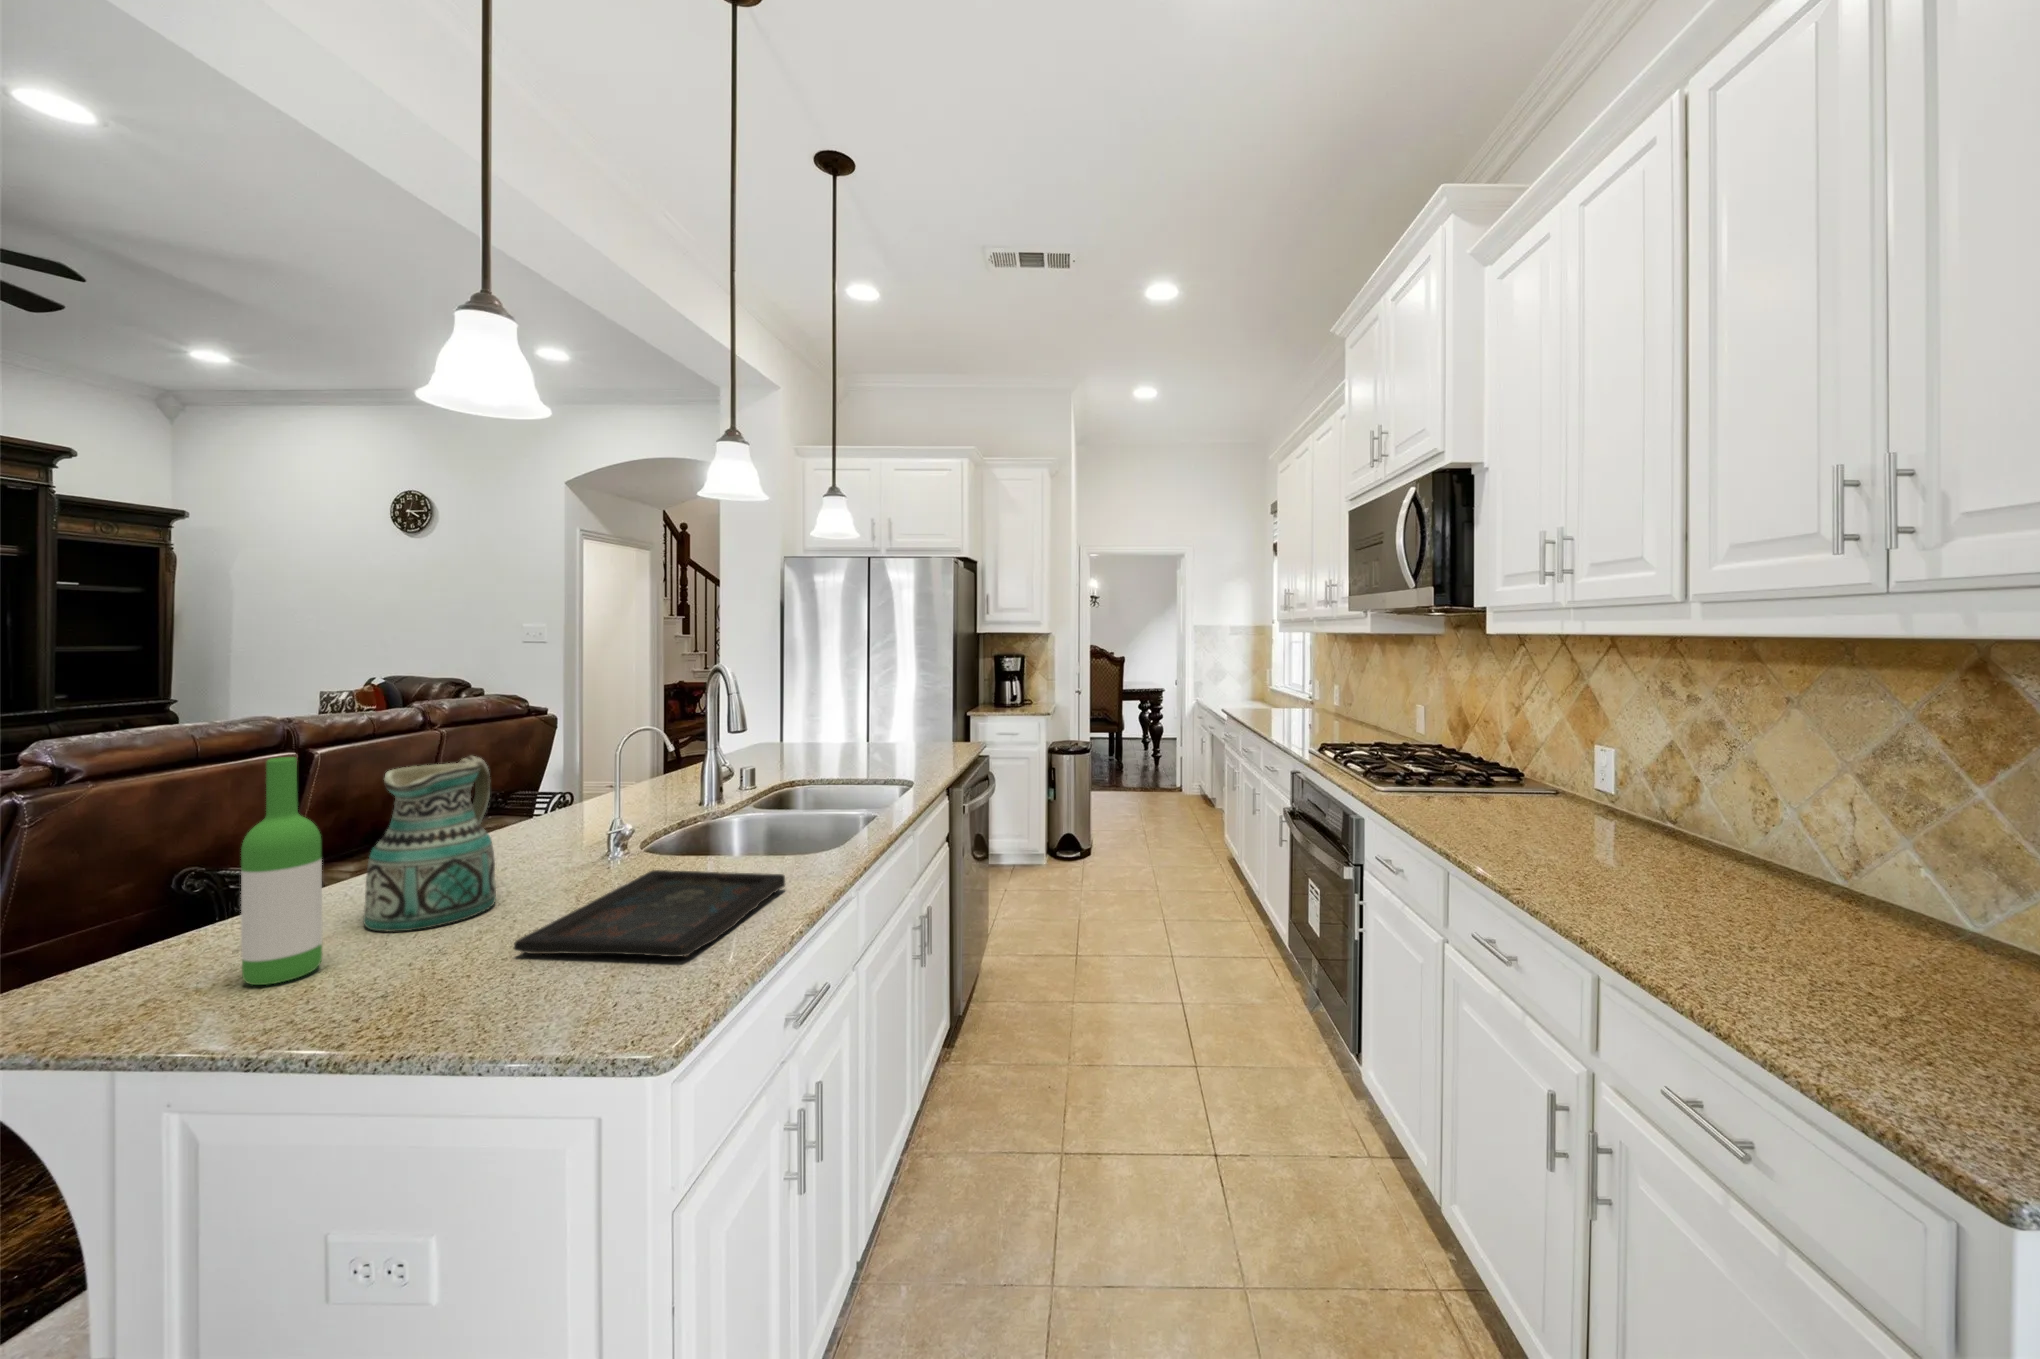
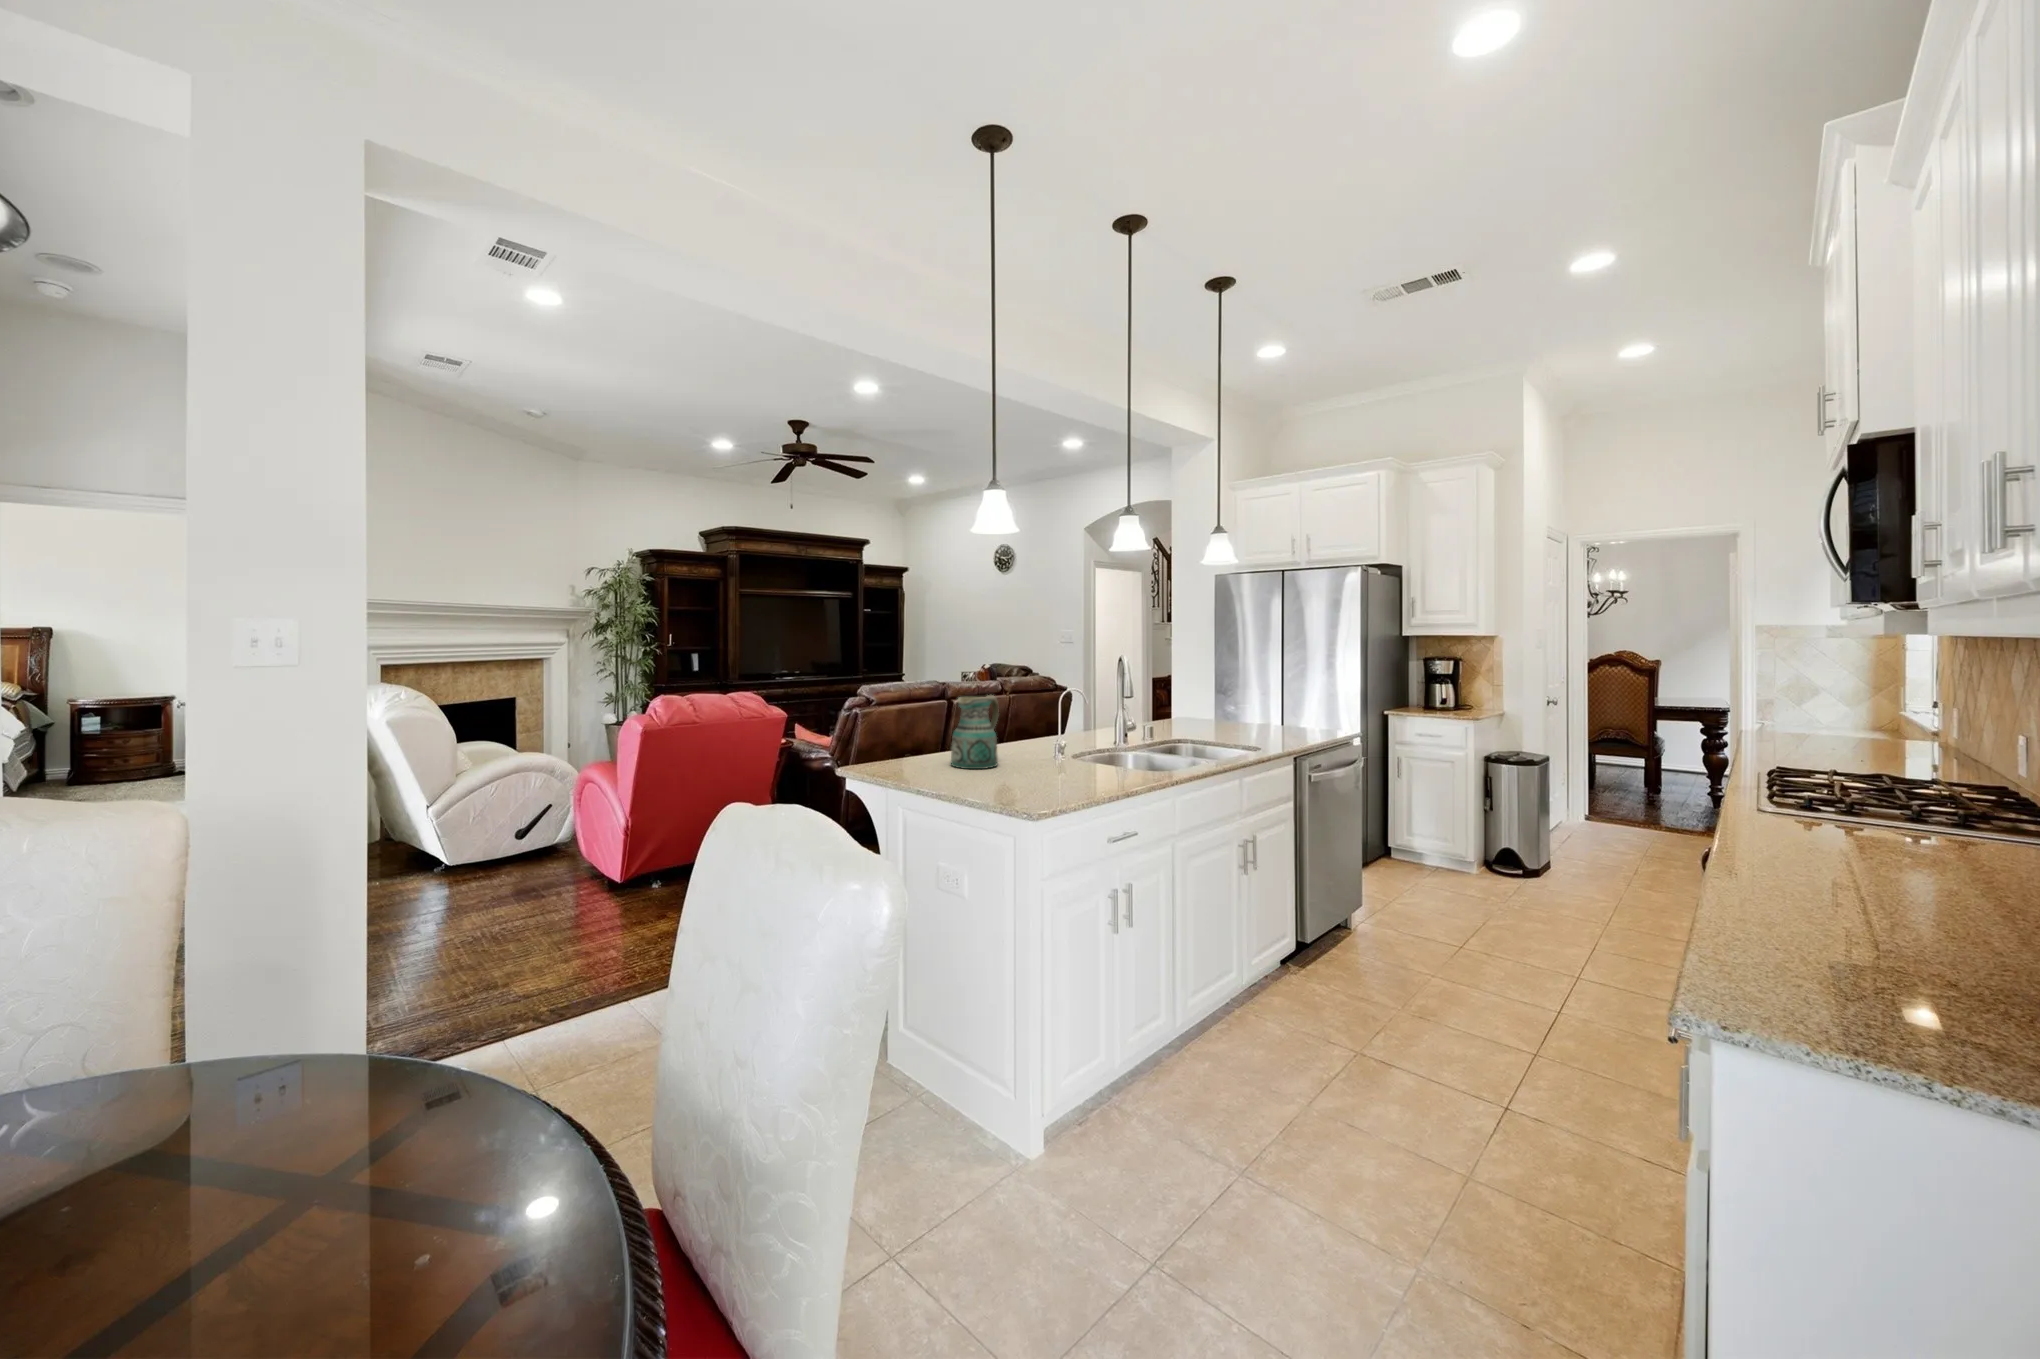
wine bottle: present [241,757,322,985] -> none [913,685,935,774]
tray: present [514,870,785,957] -> none [995,763,1122,793]

